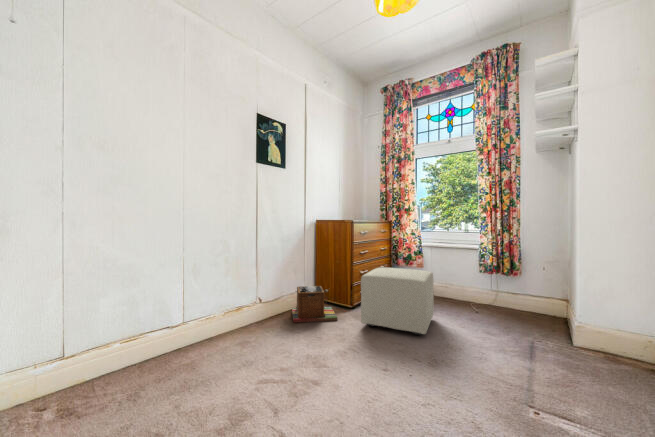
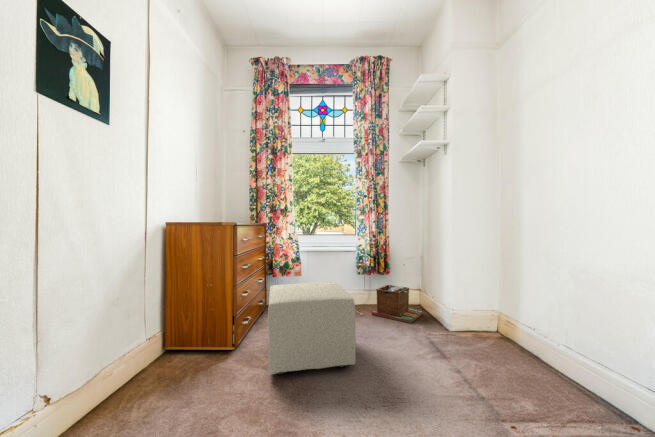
laundry basket: present [292,286,337,323] -> present [372,285,422,323]

